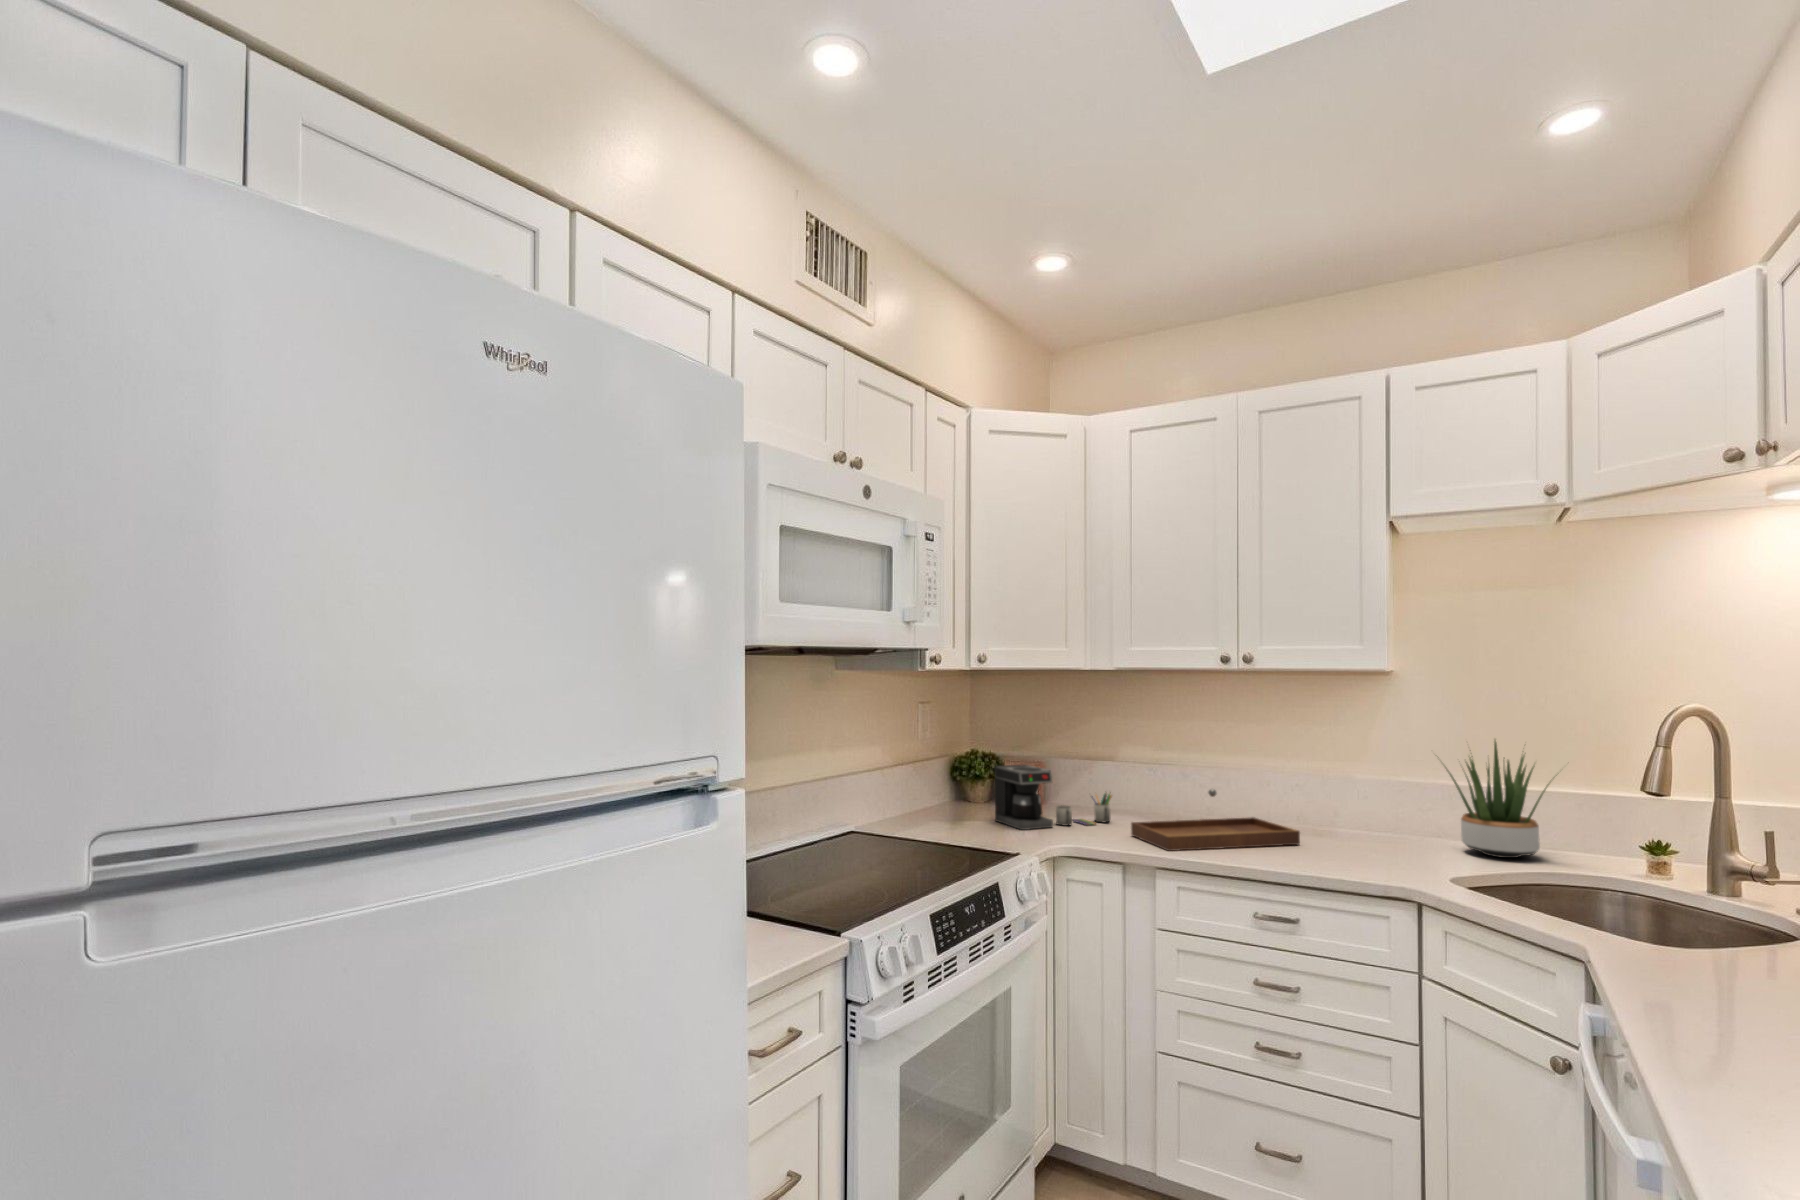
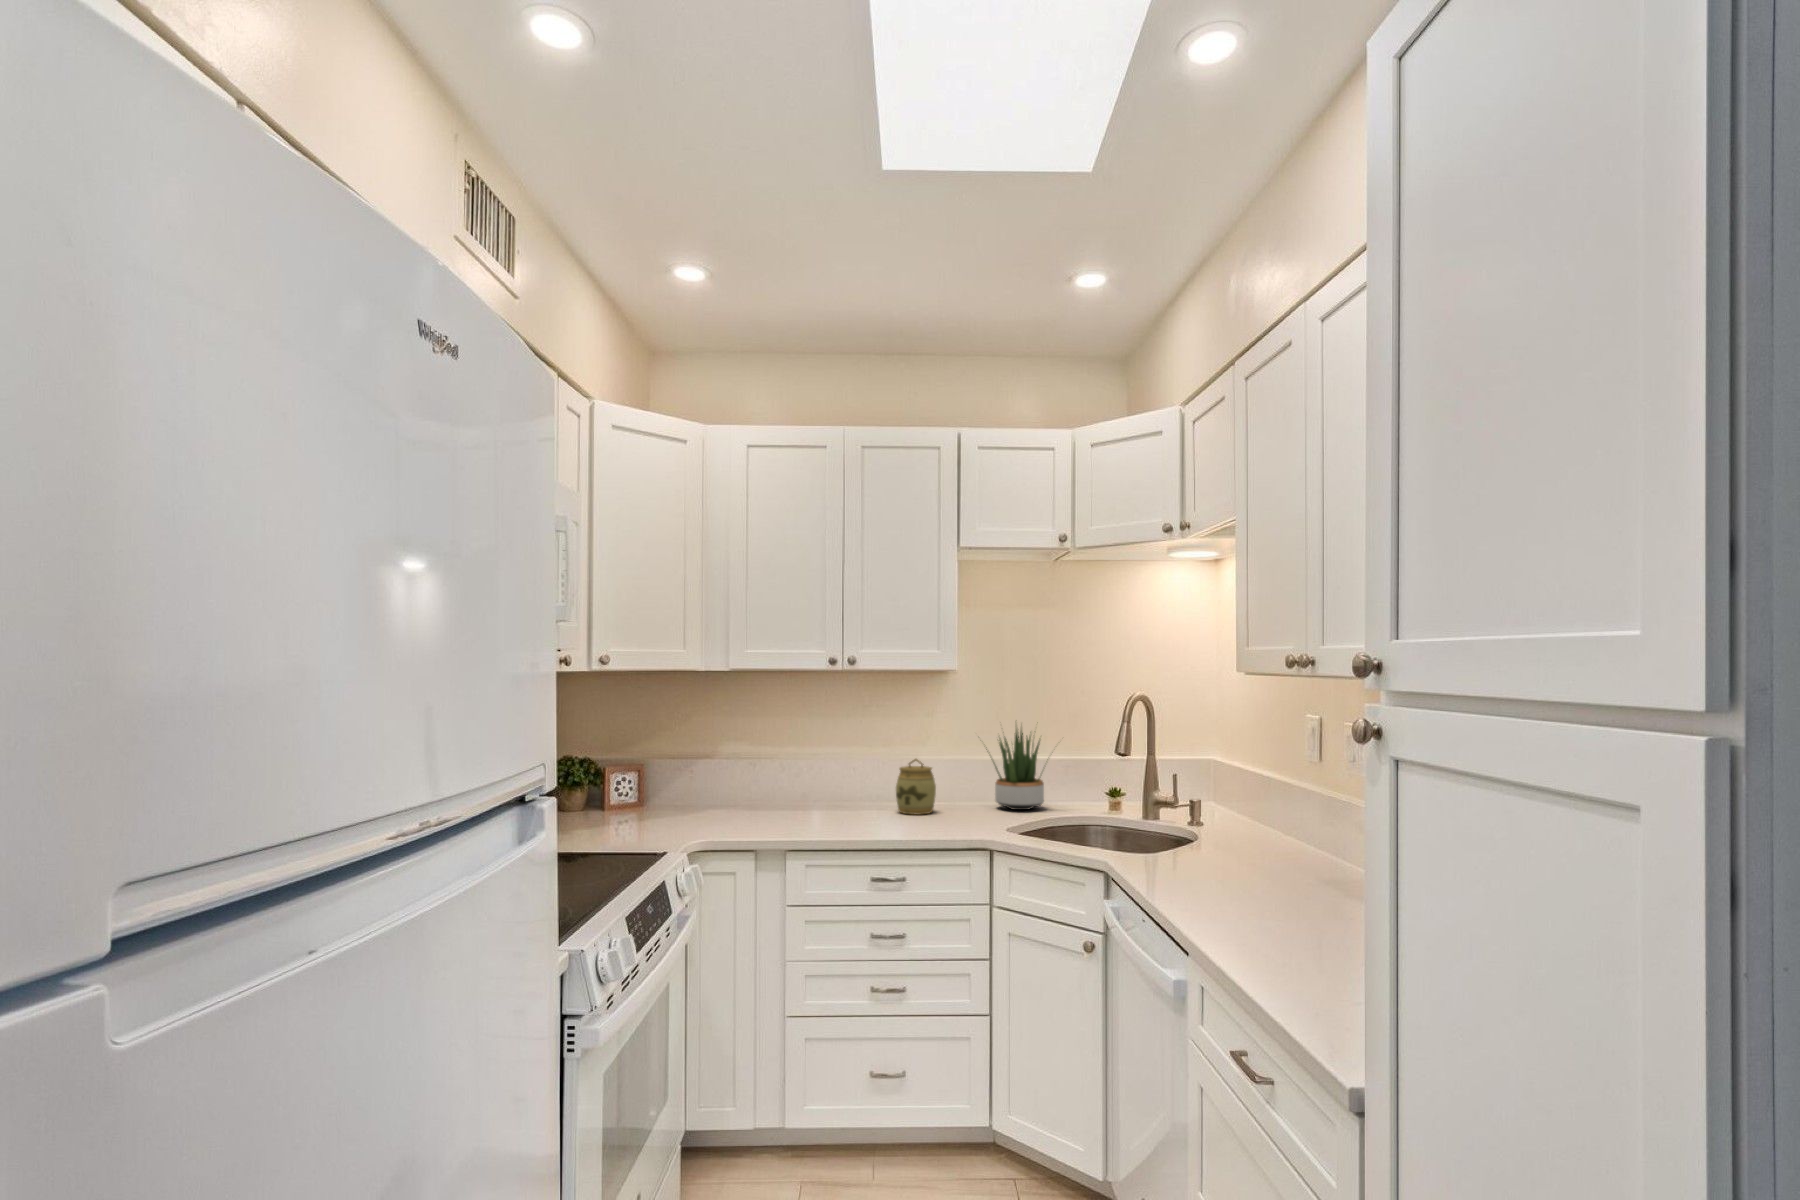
coffee maker: present [995,765,1112,830] -> none [607,767,721,832]
jar: none [1315,778,1371,847] -> present [896,759,936,815]
tray: present [1131,789,1300,851] -> none [749,776,887,834]

